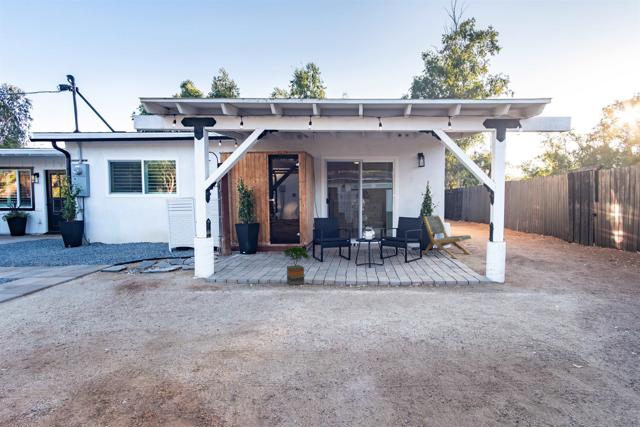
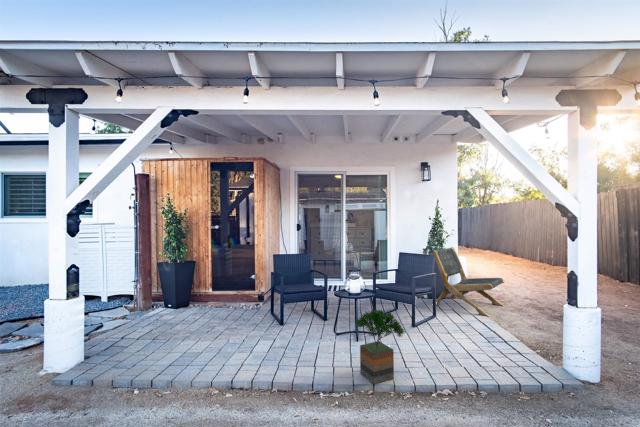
potted tree: present [284,247,309,285] -> present [355,310,404,384]

